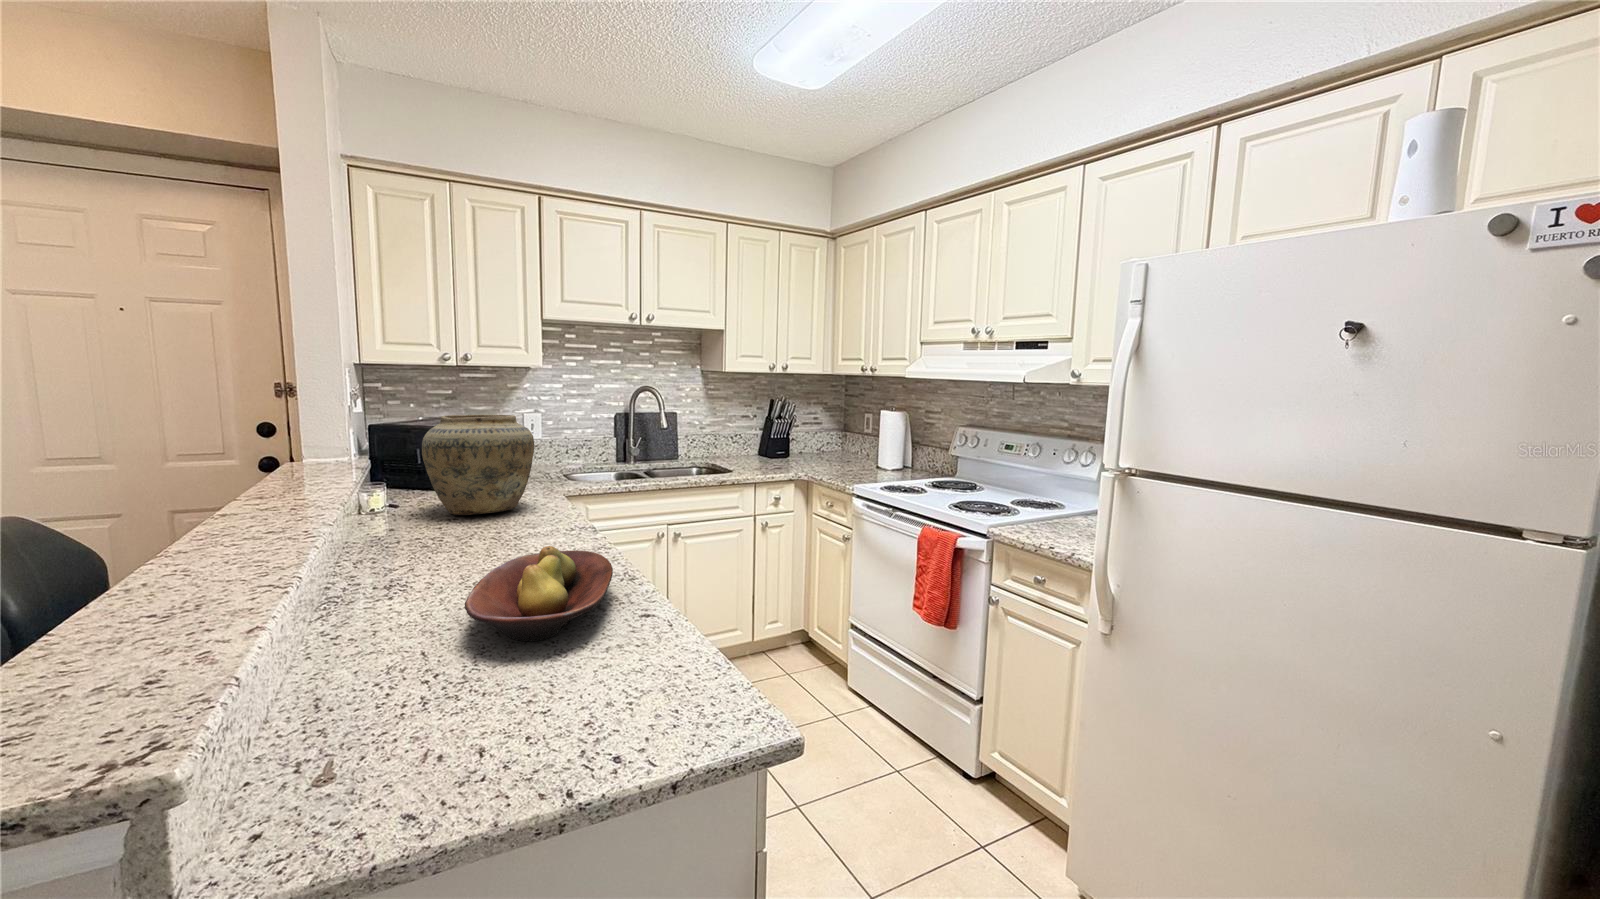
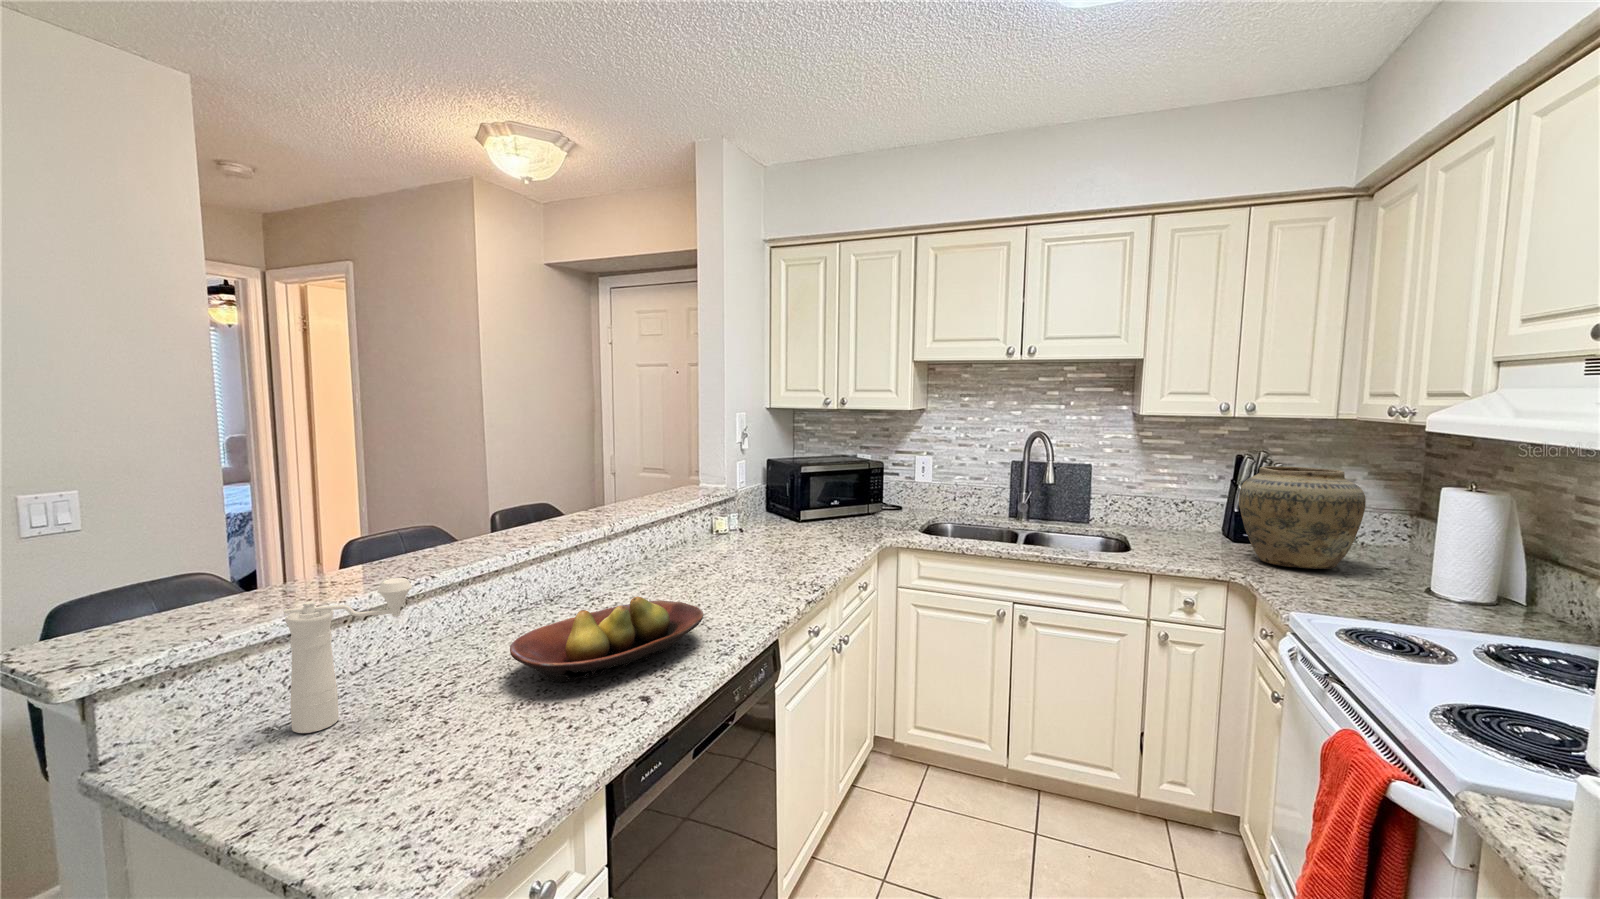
vase: present [422,415,534,515] -> present [1239,466,1366,569]
pepper mill: none [302,548,453,791] -> present [284,578,412,733]

